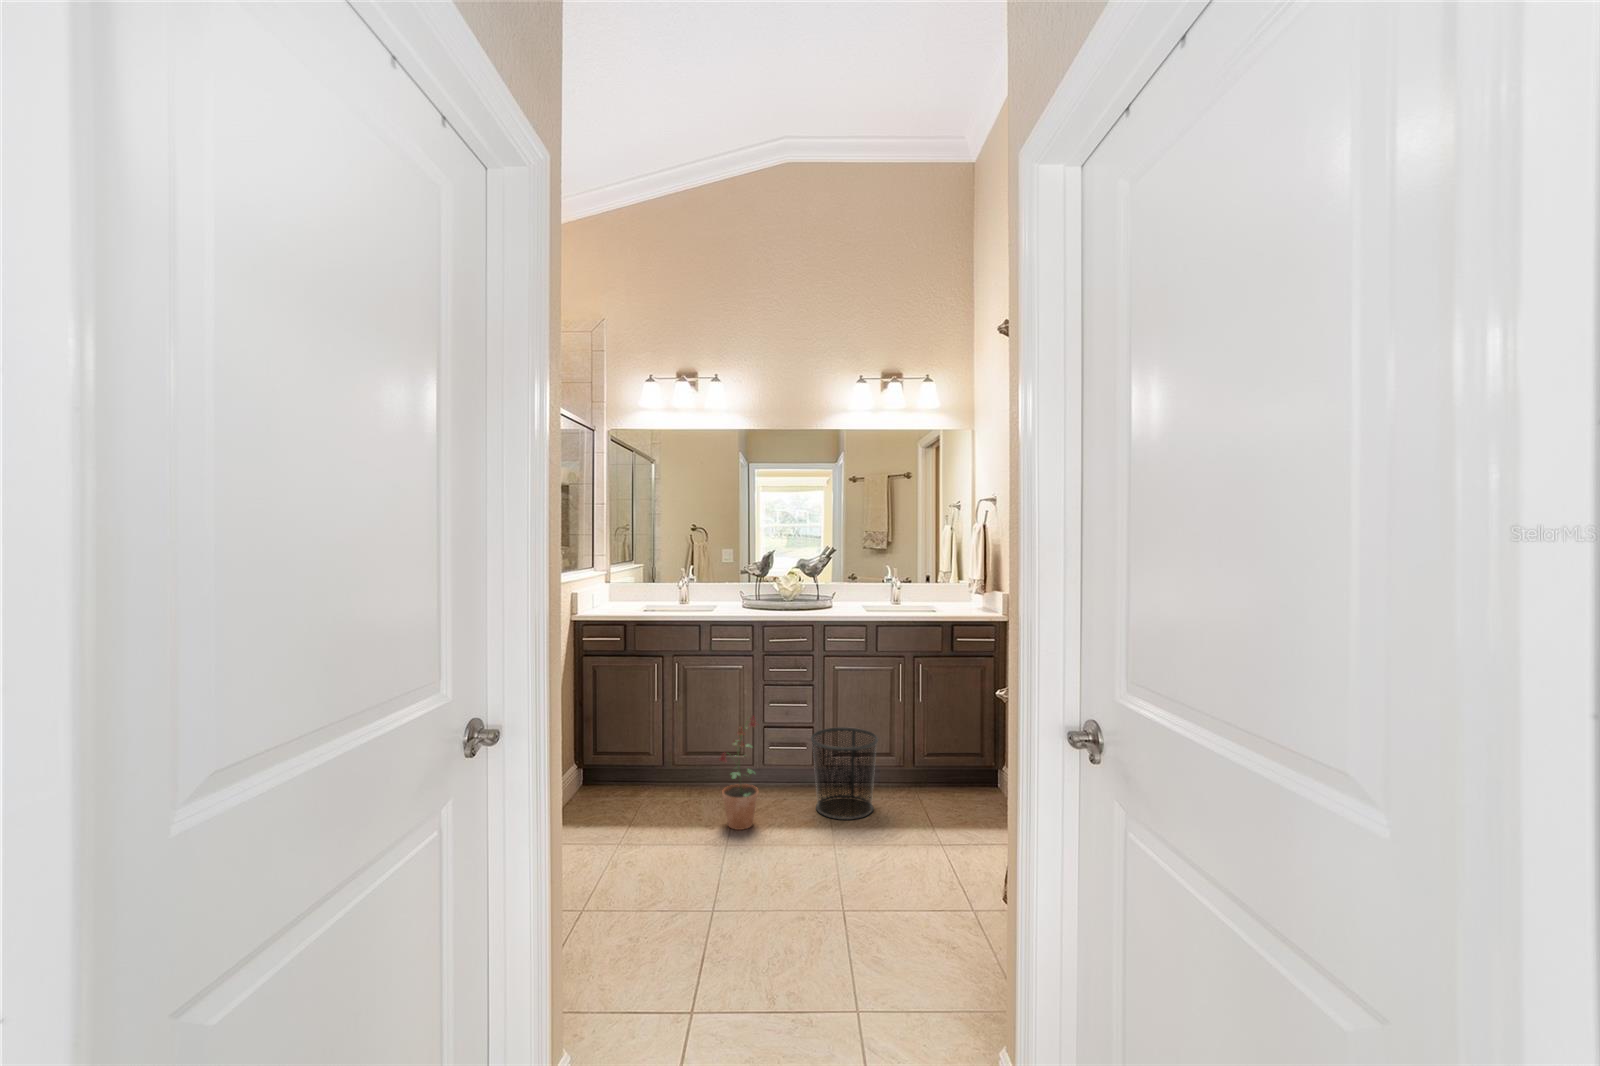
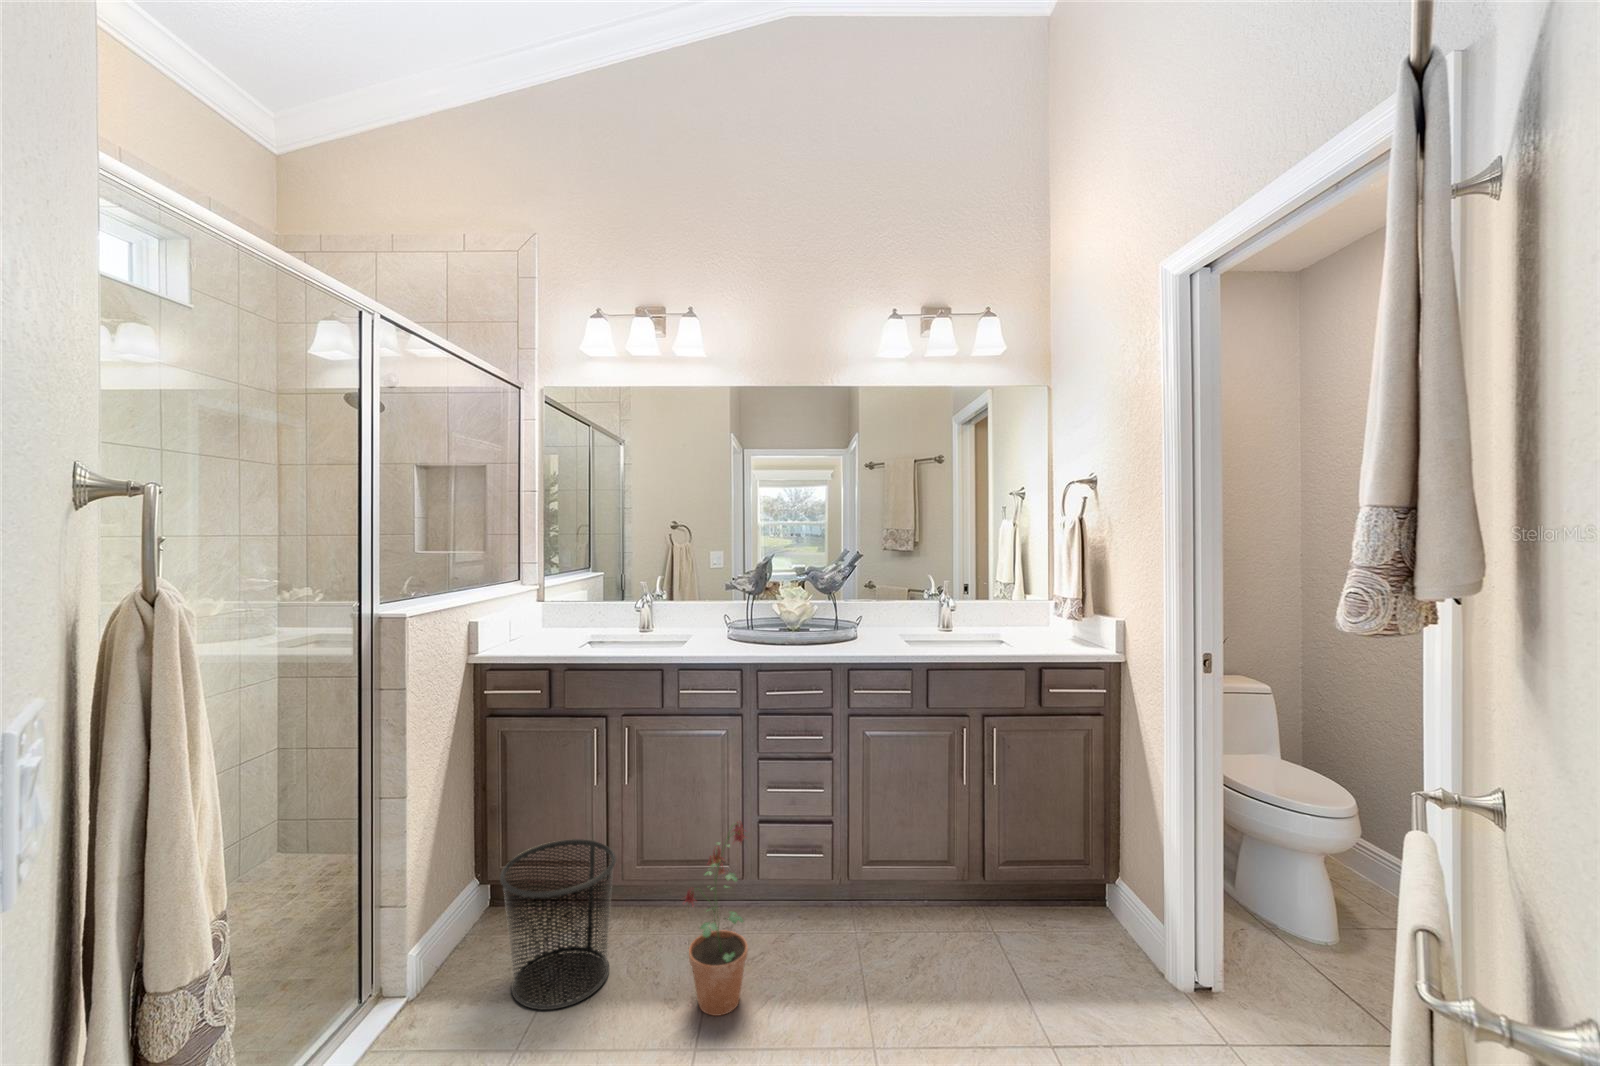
waste bin: present [811,727,878,820] -> present [500,839,616,1010]

